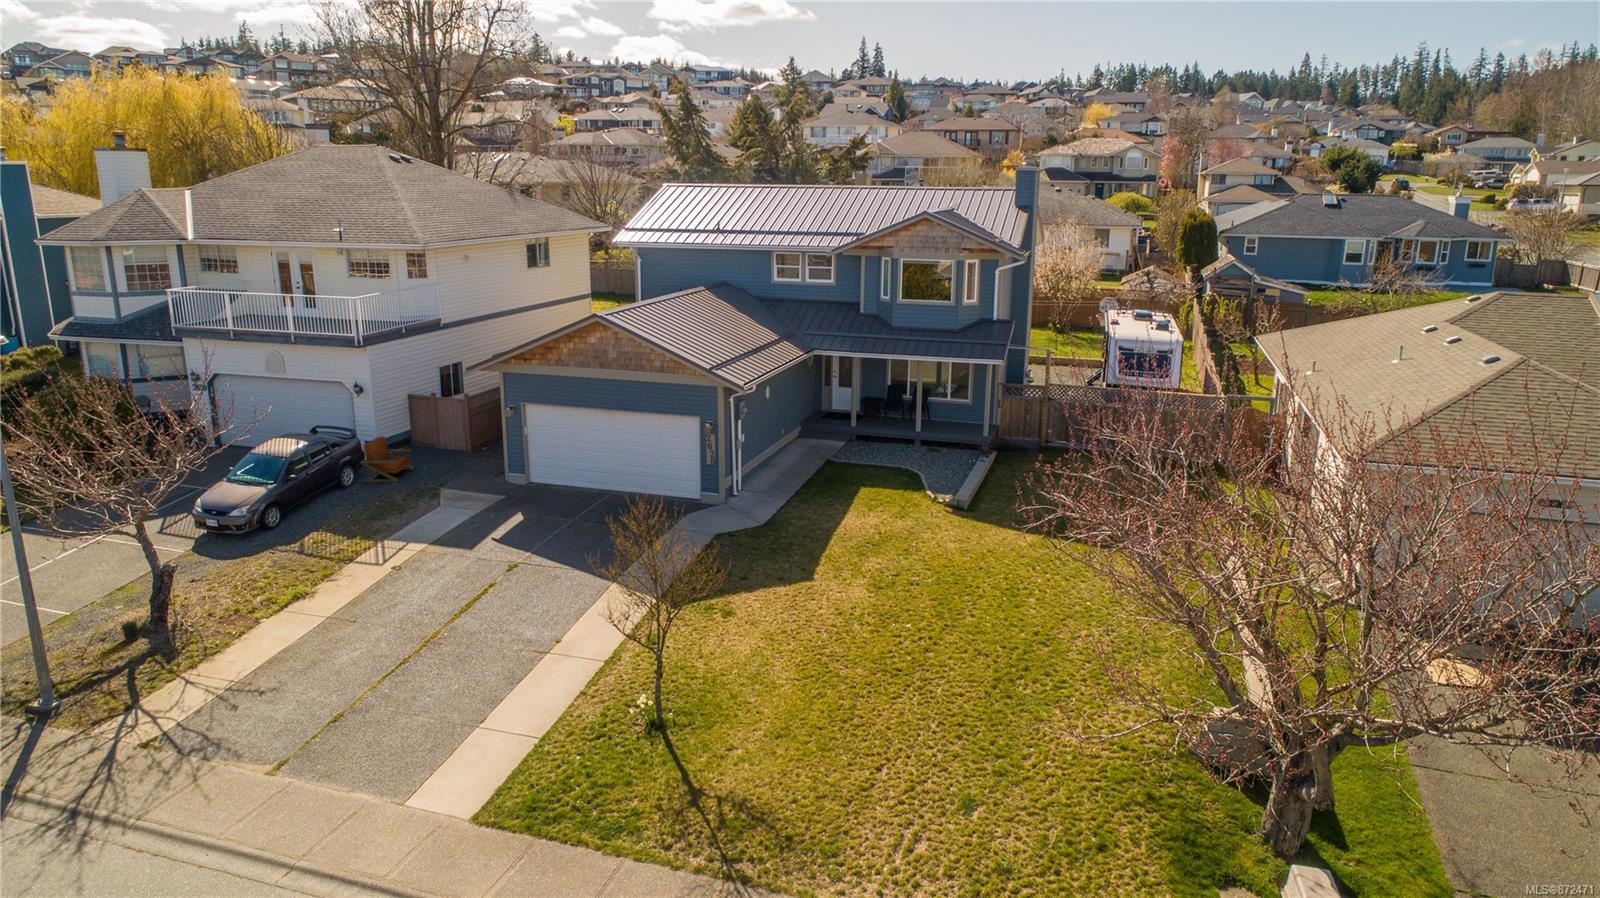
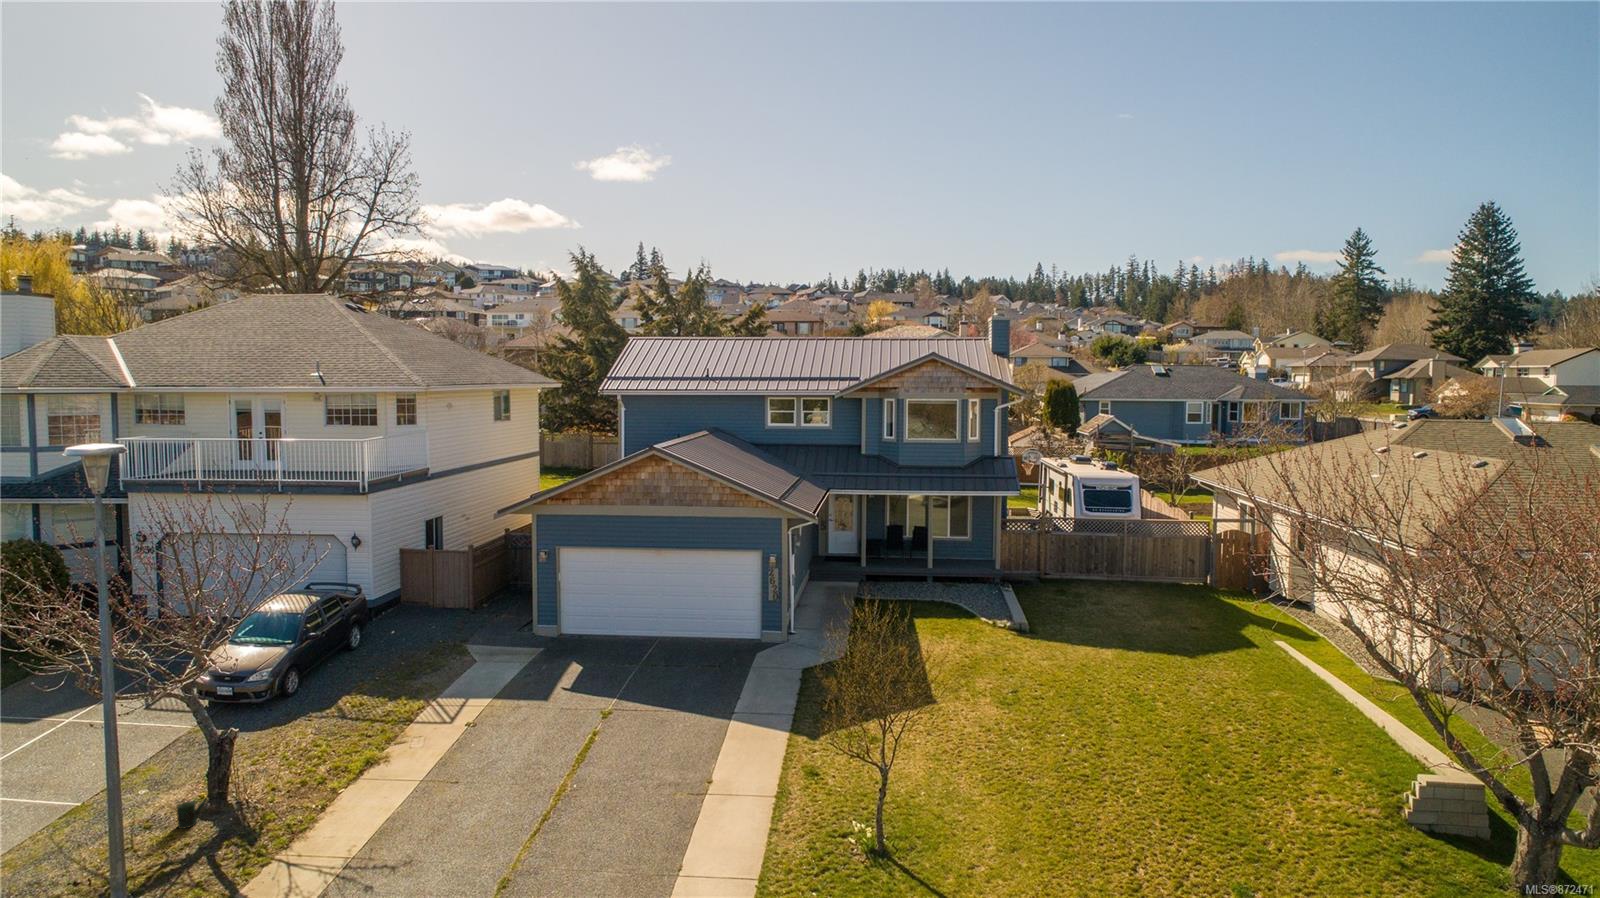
lounge chair: present [361,436,414,482] -> none [364,593,419,646]

